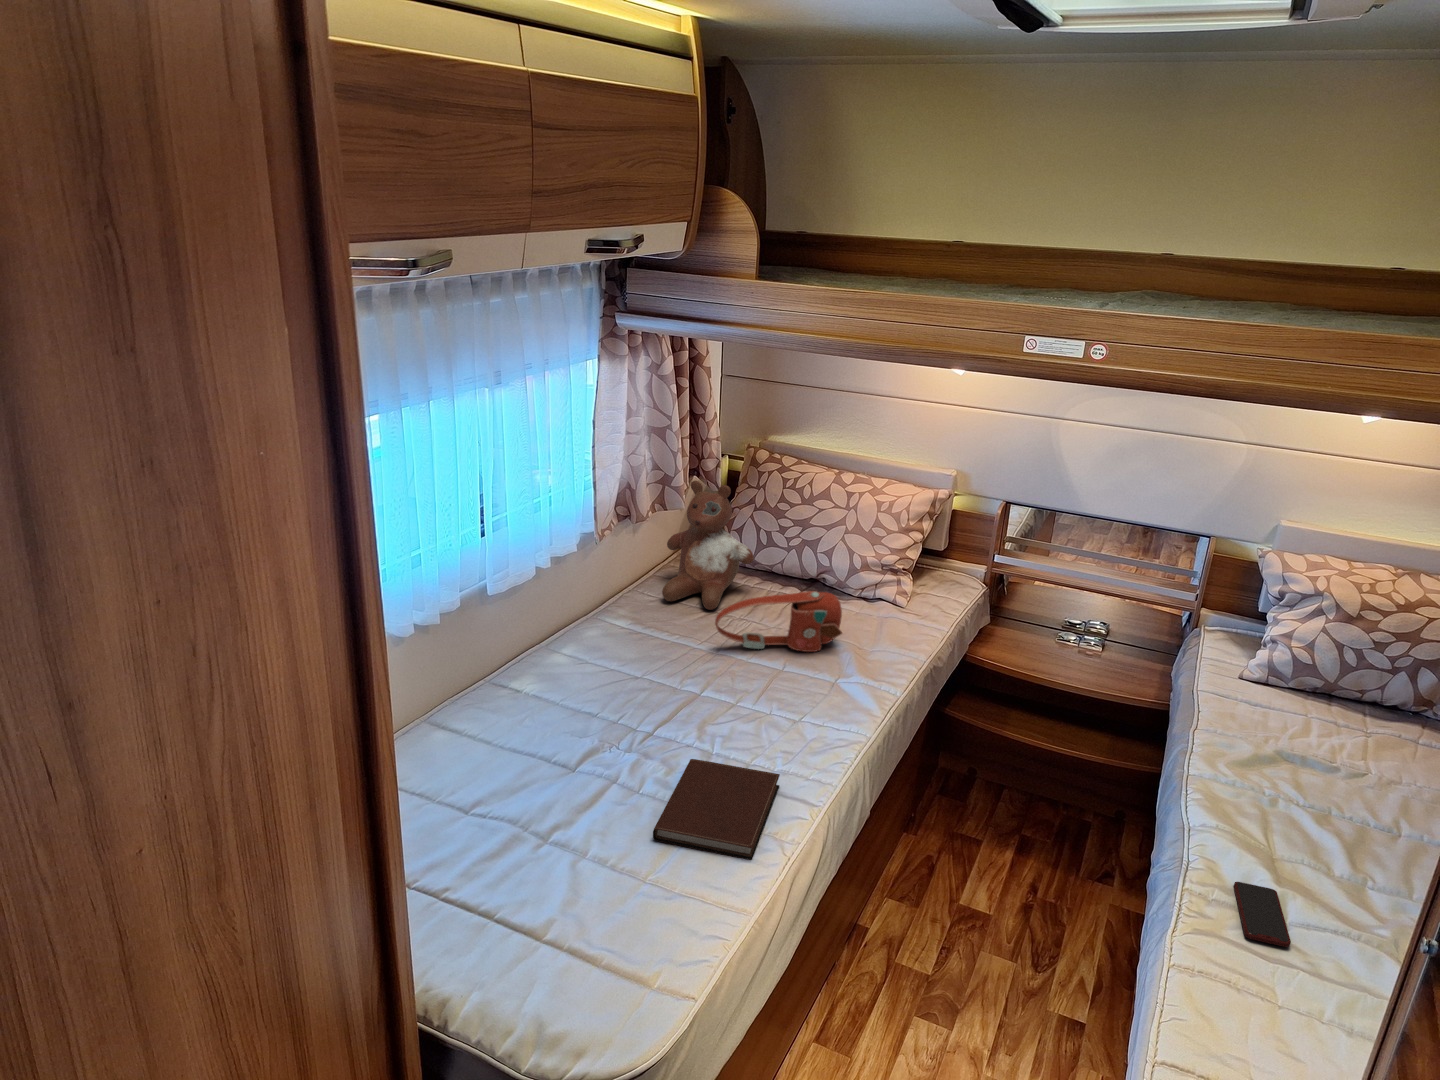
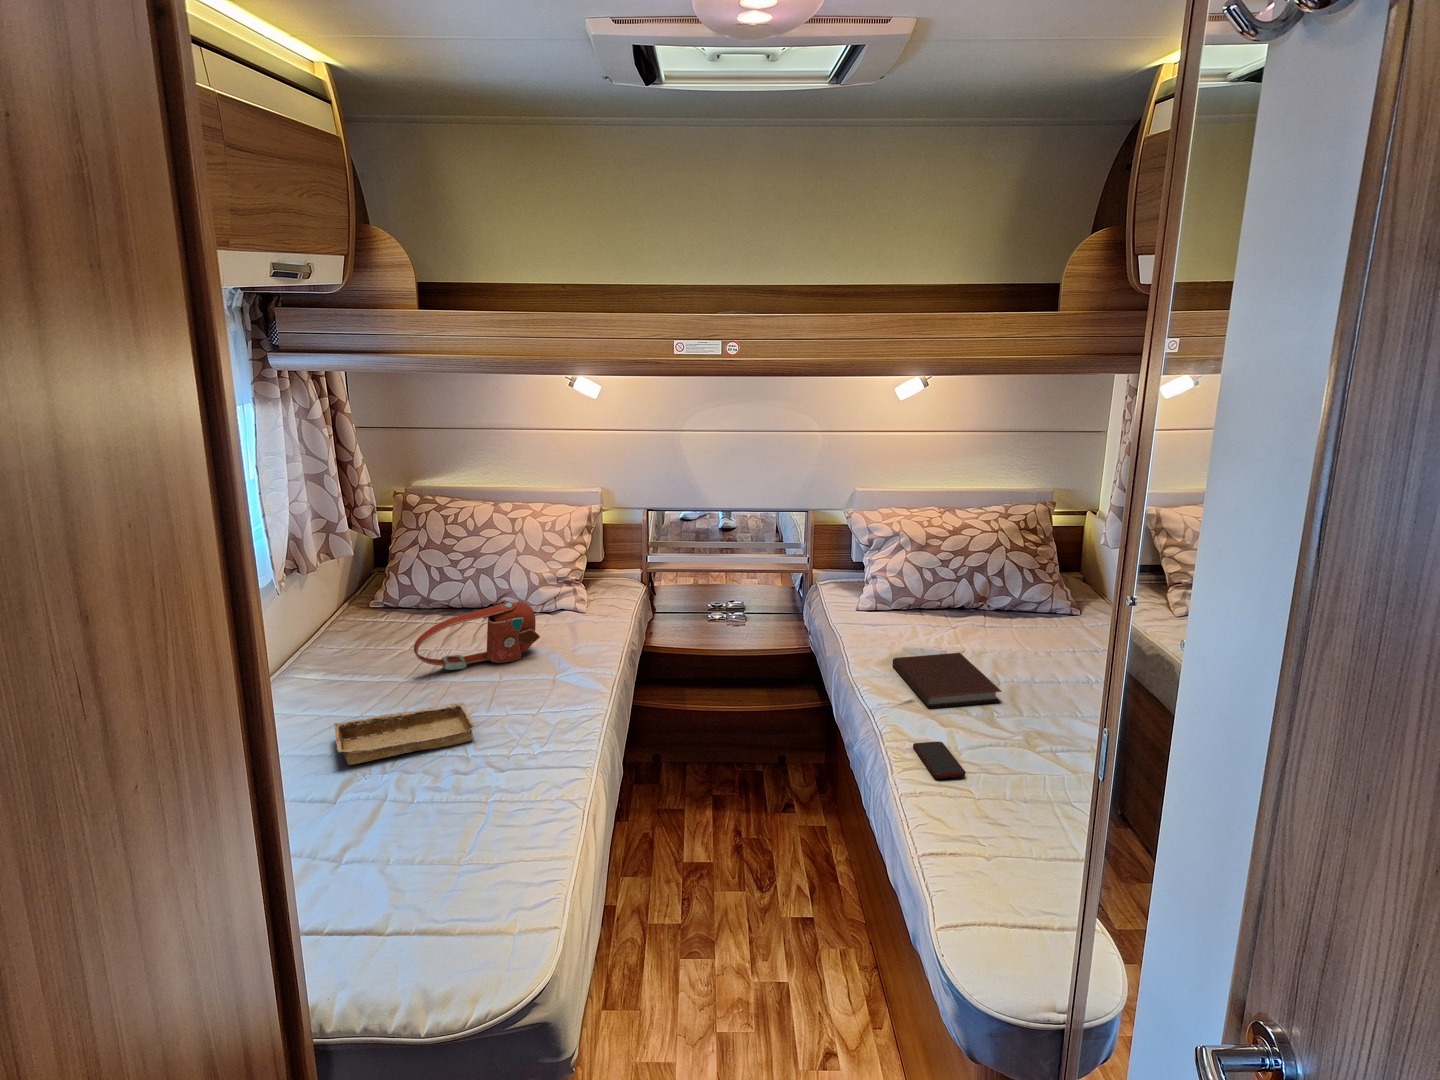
stuffed bear: present [662,481,754,610] -> none [337,524,433,648]
tray: none [616,684,745,735] -> present [334,702,475,765]
notebook: present [653,759,780,860] -> present [892,653,1001,708]

